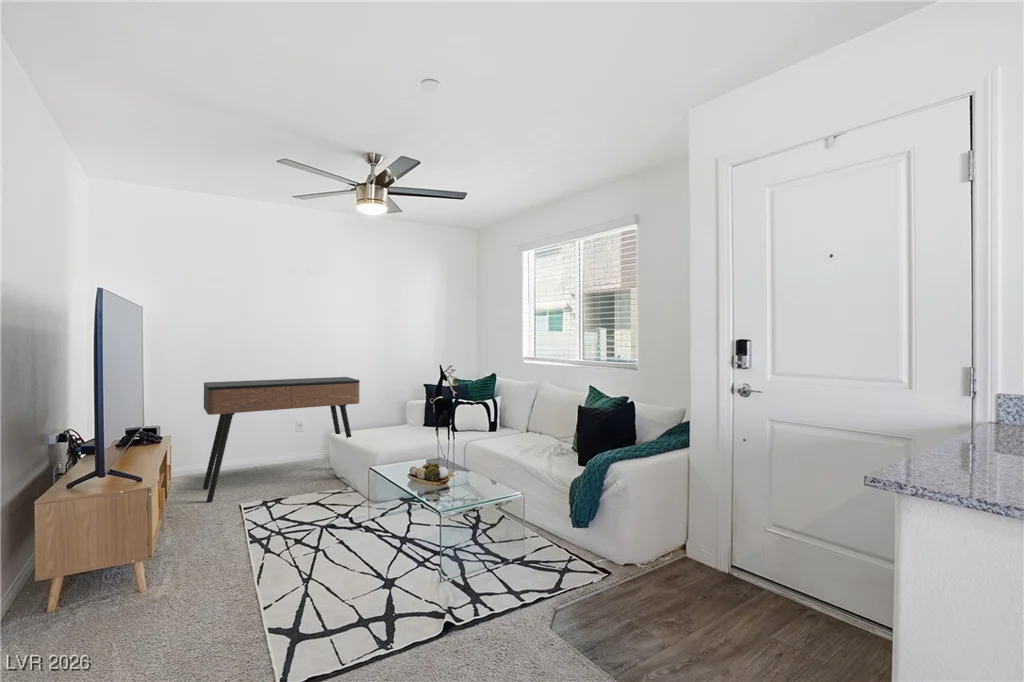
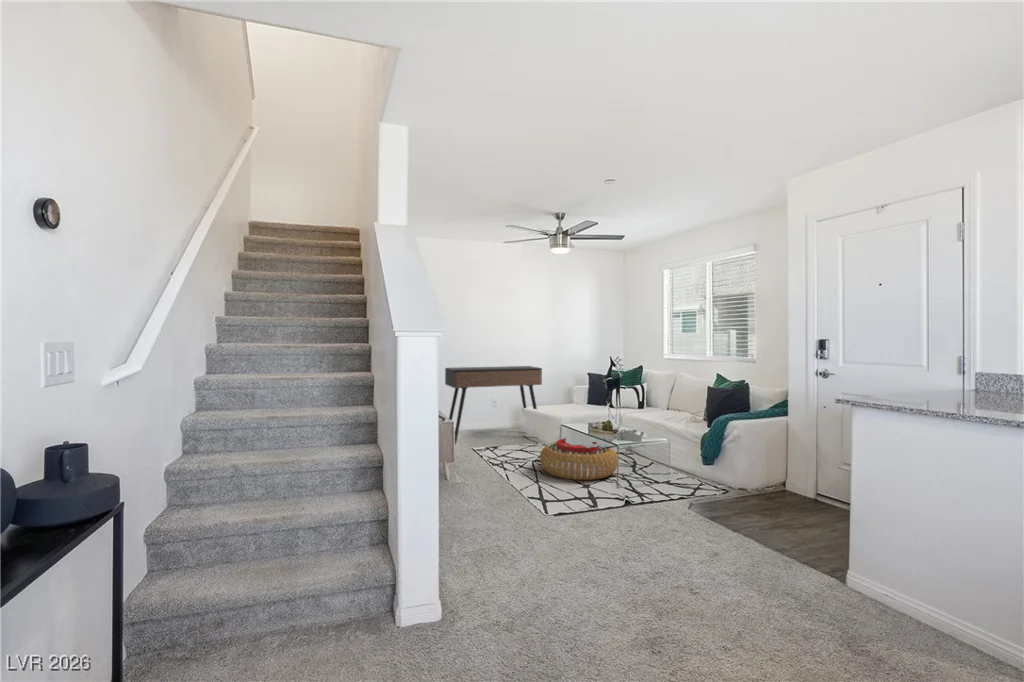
pouf: none [323,492,452,573] -> present [540,438,618,480]

